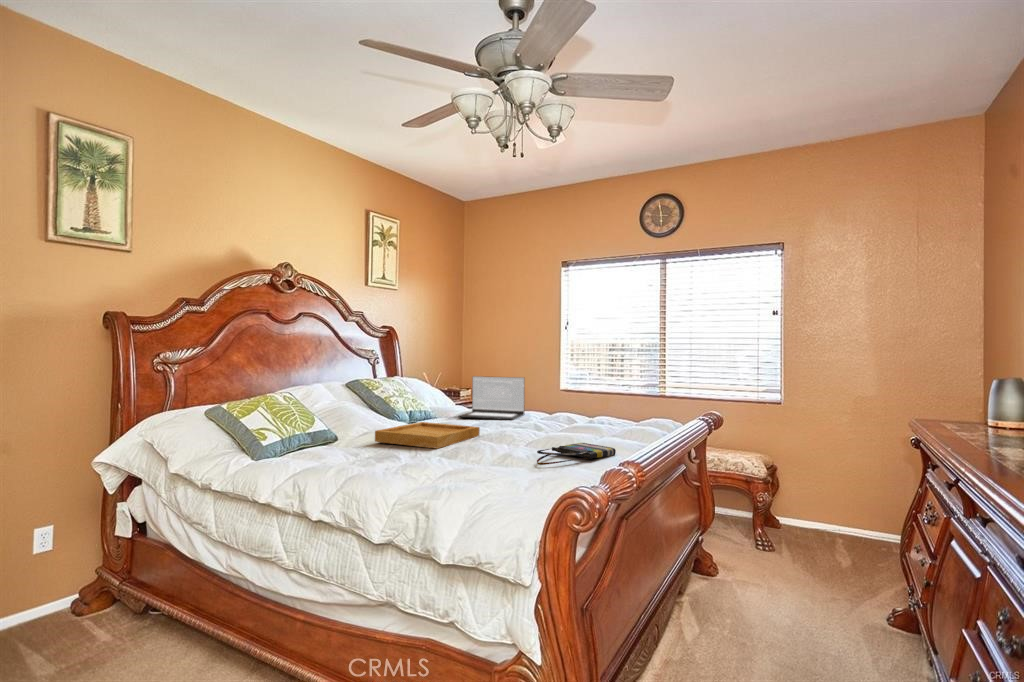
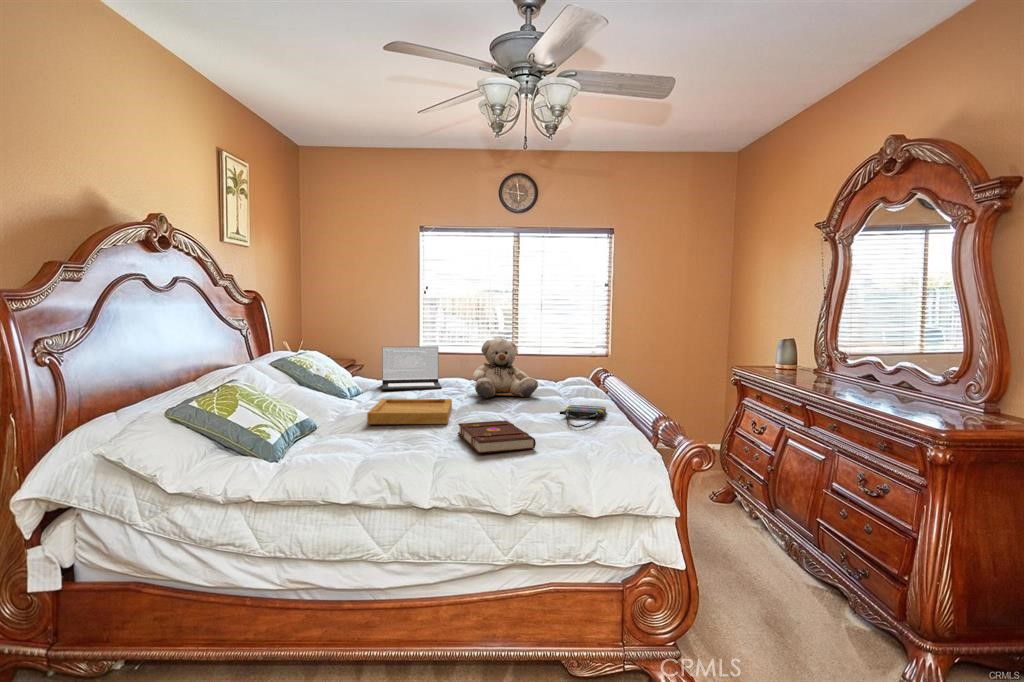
teddy bear: none [515,367,585,434] -> present [472,338,538,398]
book: none [388,446,476,478] -> present [458,420,536,453]

